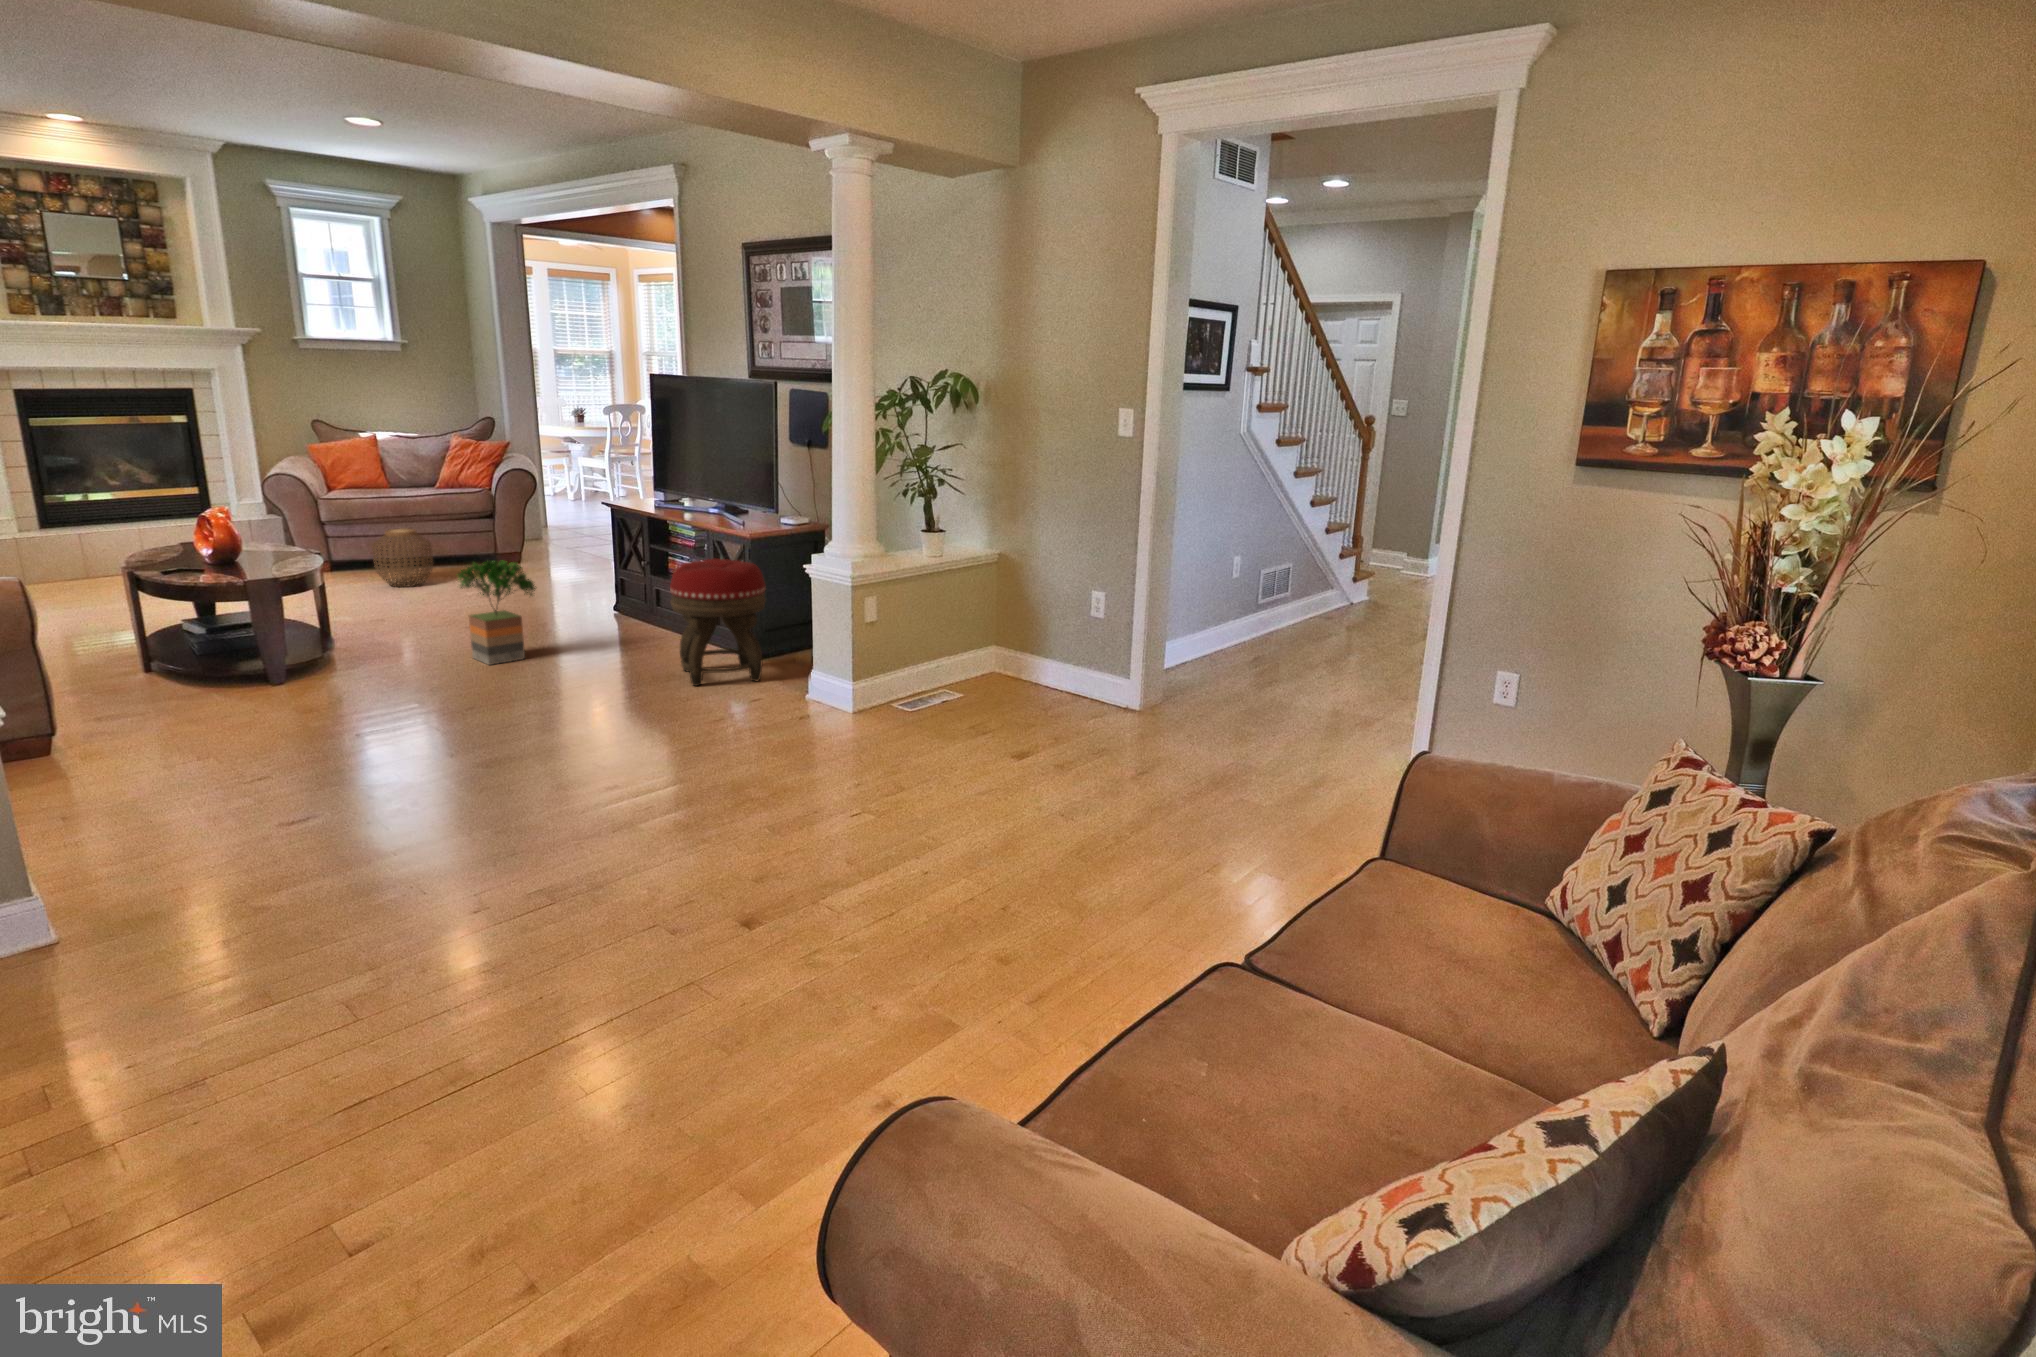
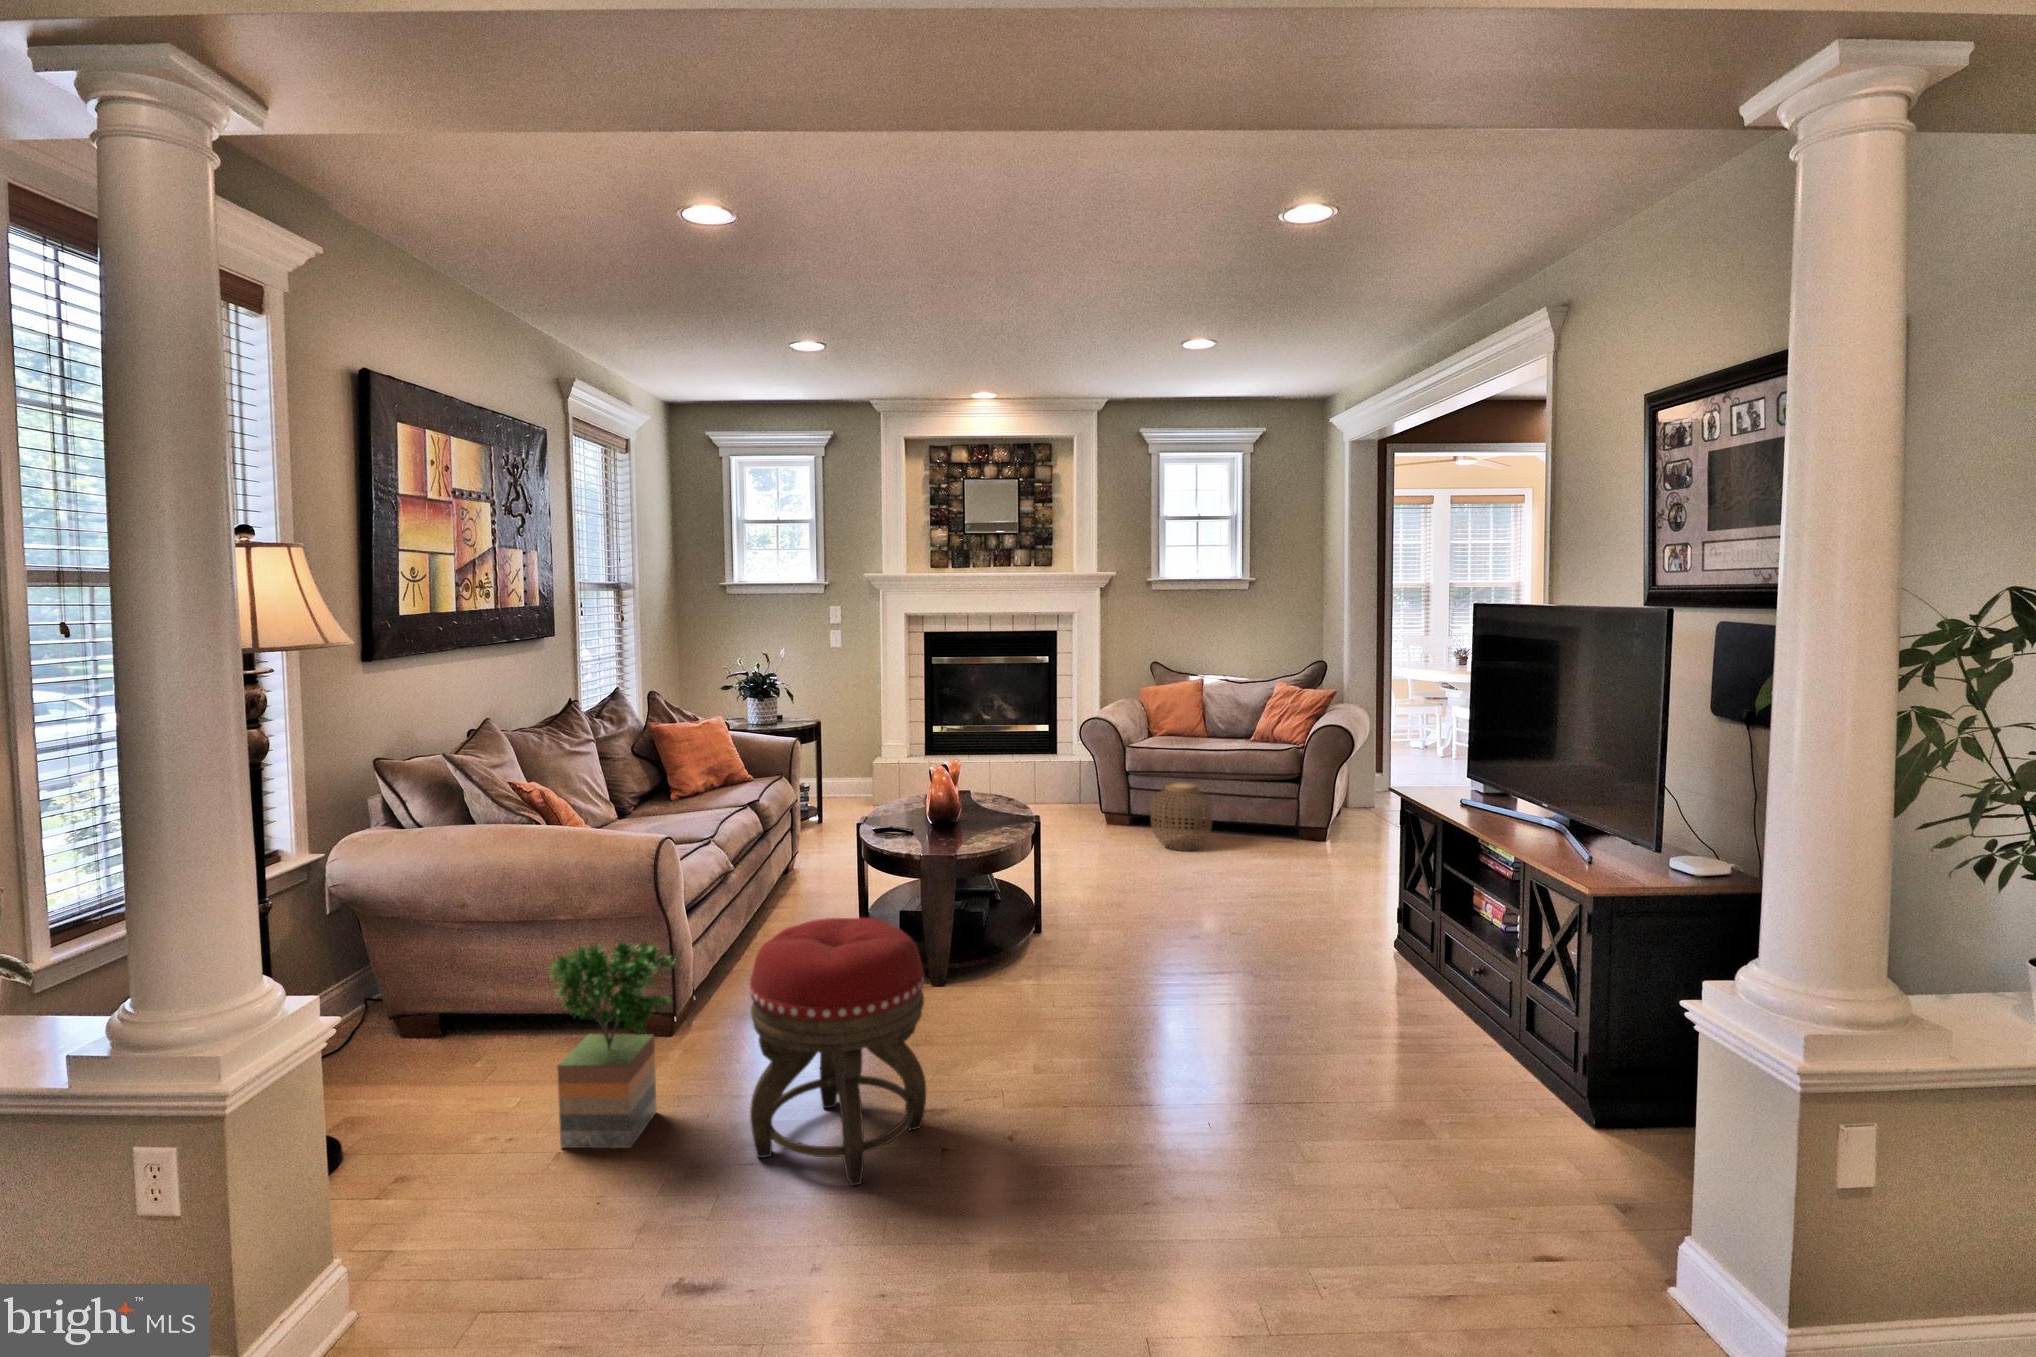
footstool: present [670,559,766,686] -> present [750,918,926,1185]
potted tree: present [458,560,536,665] -> present [548,942,674,1148]

